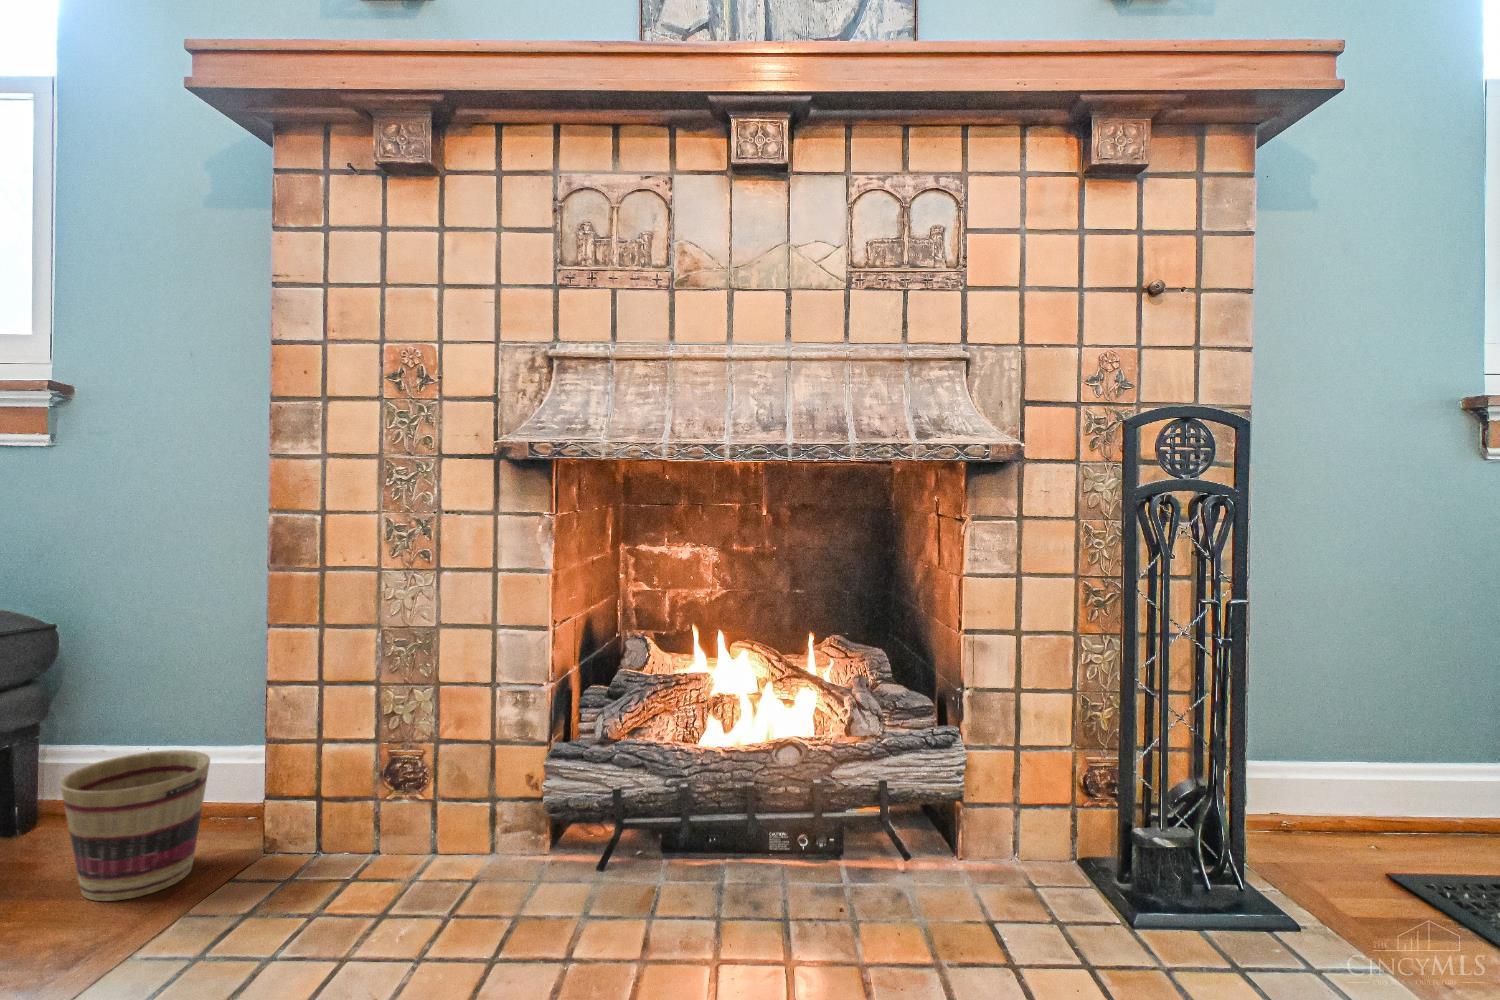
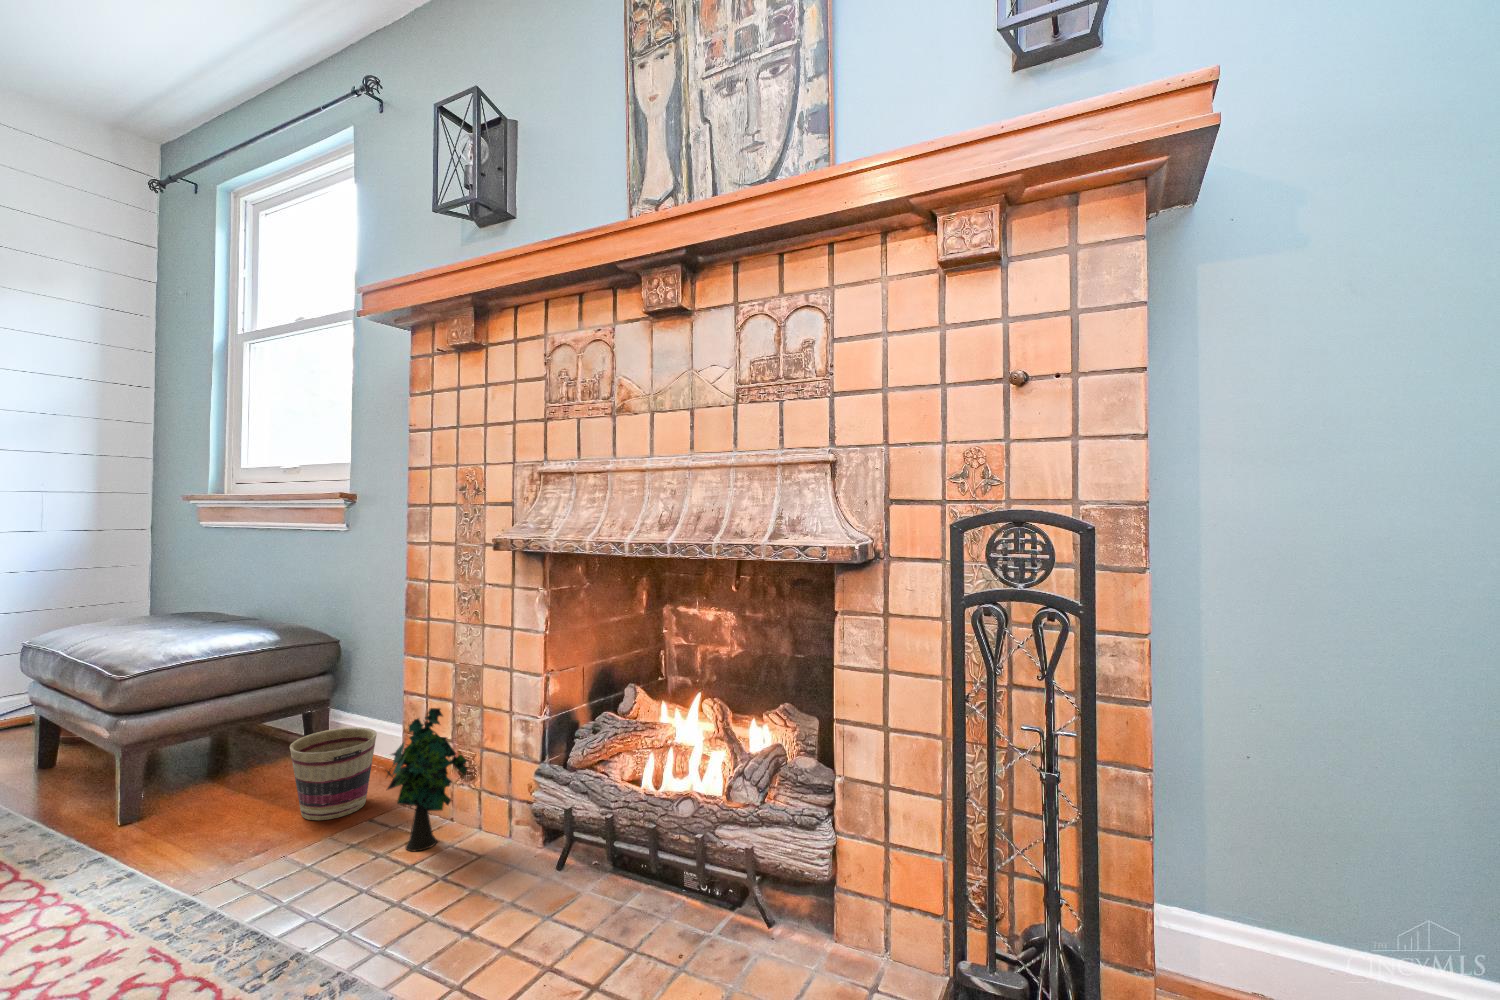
decorative plant: none [298,687,432,898] -> present [387,708,468,851]

